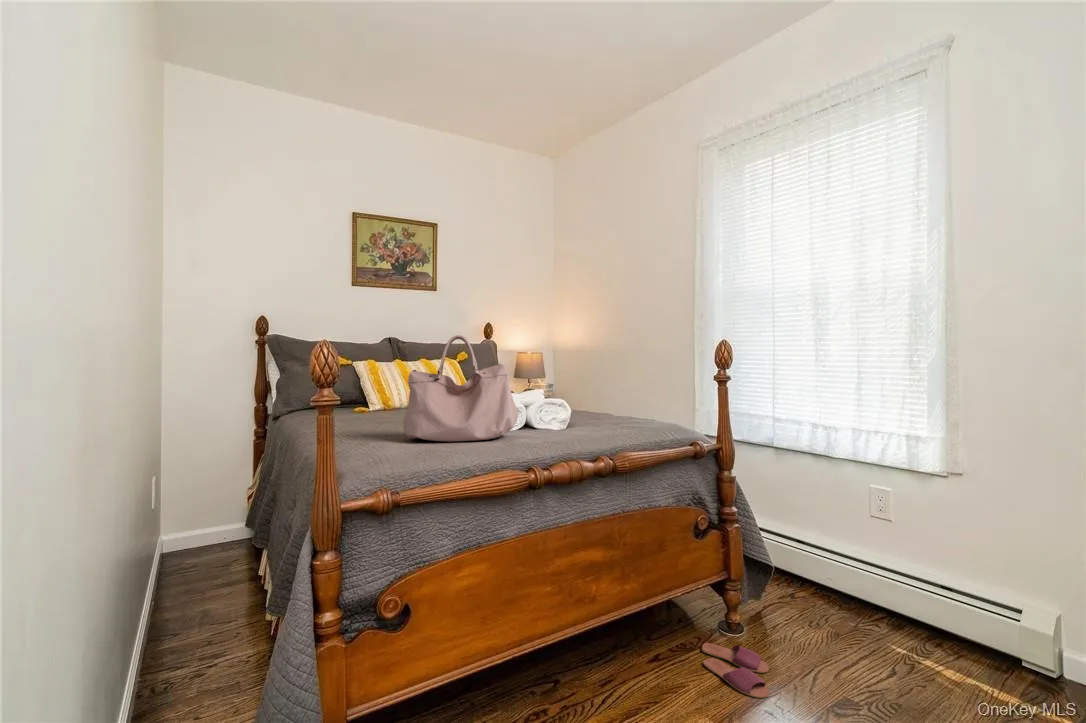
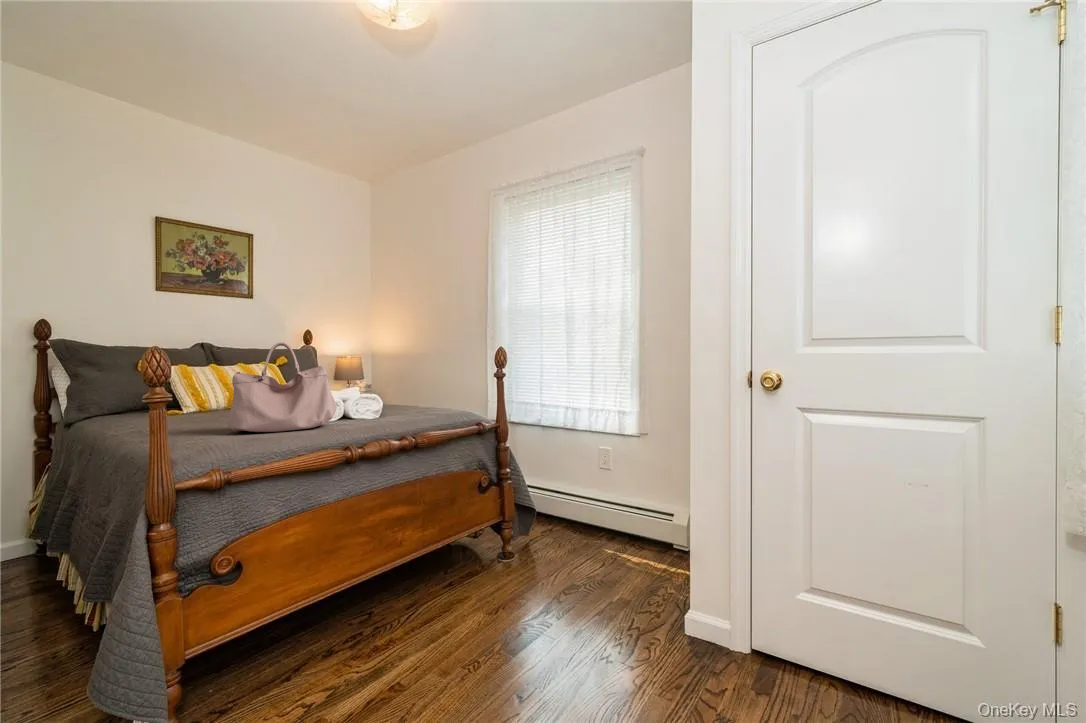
slippers: present [702,643,769,698] -> none [484,565,528,594]

